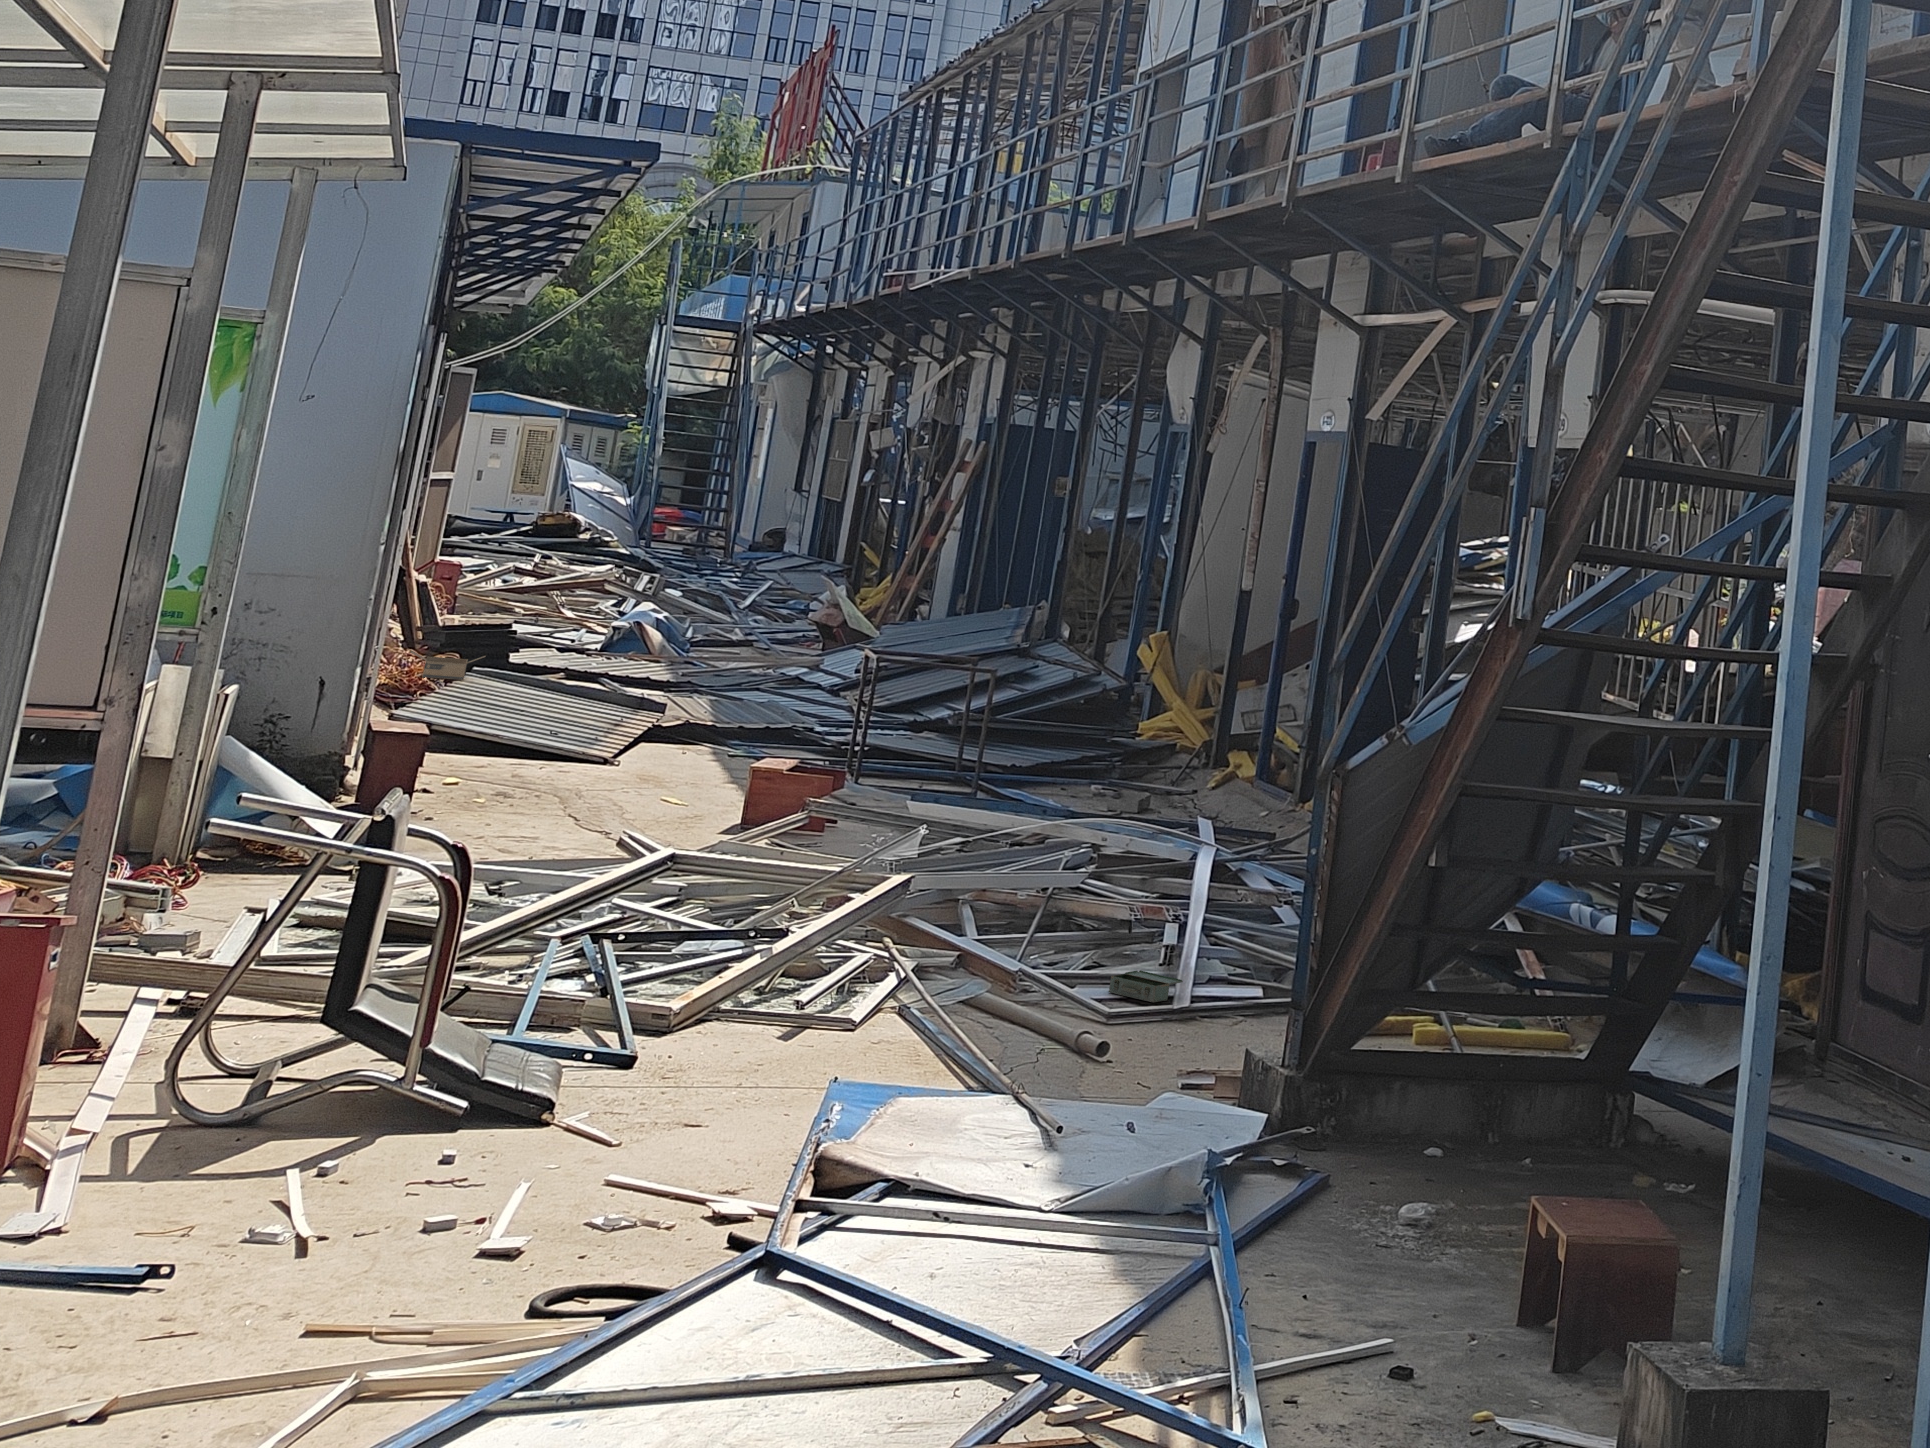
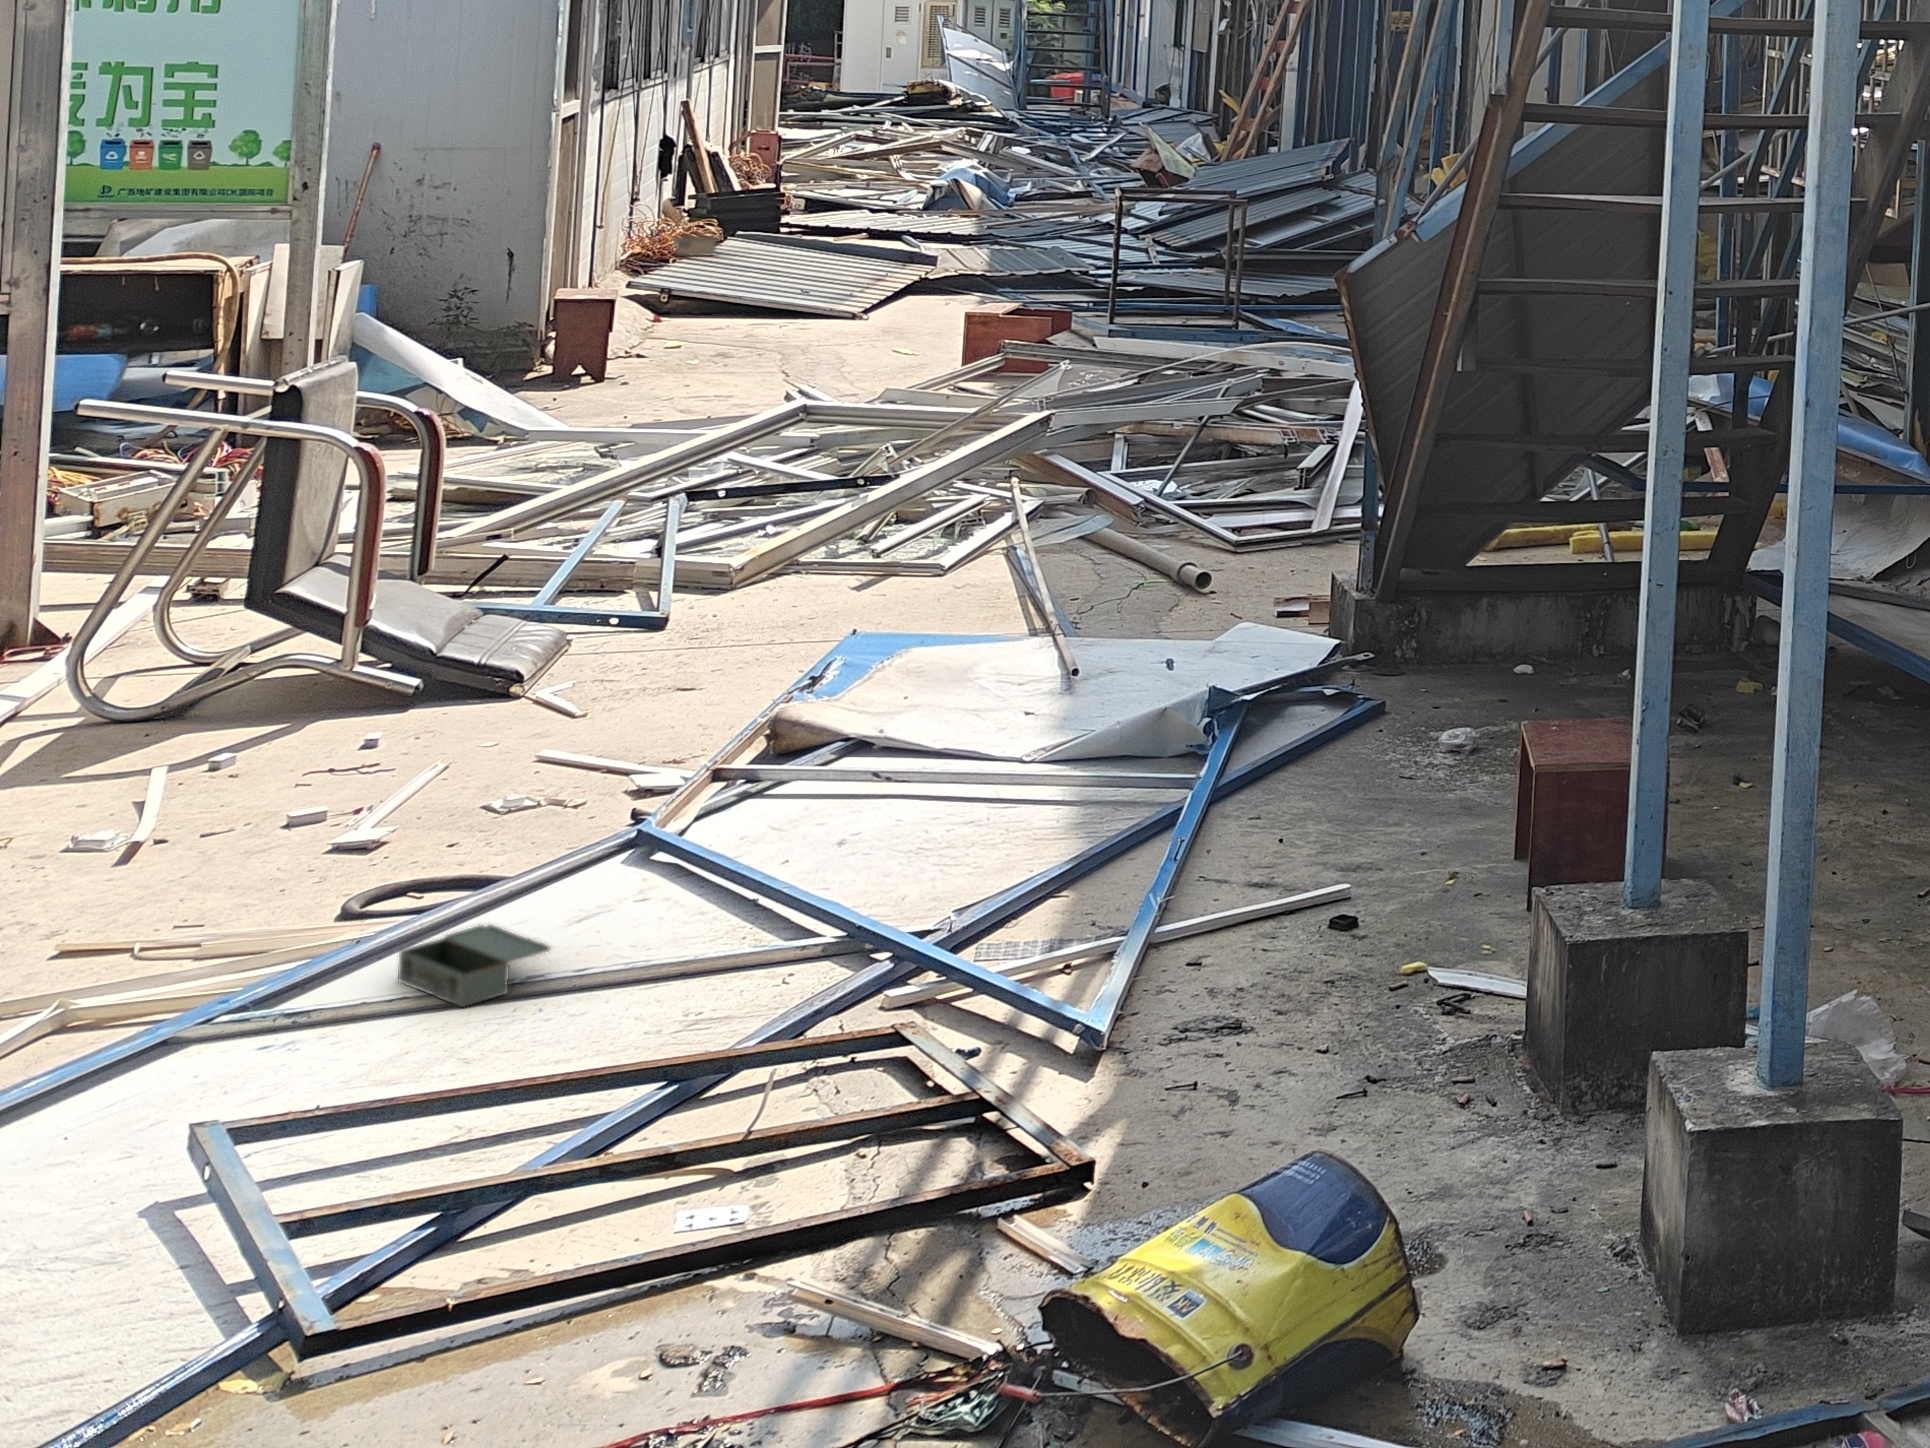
toolbox: present [1109,970,1183,1002] -> present [398,924,550,1007]

